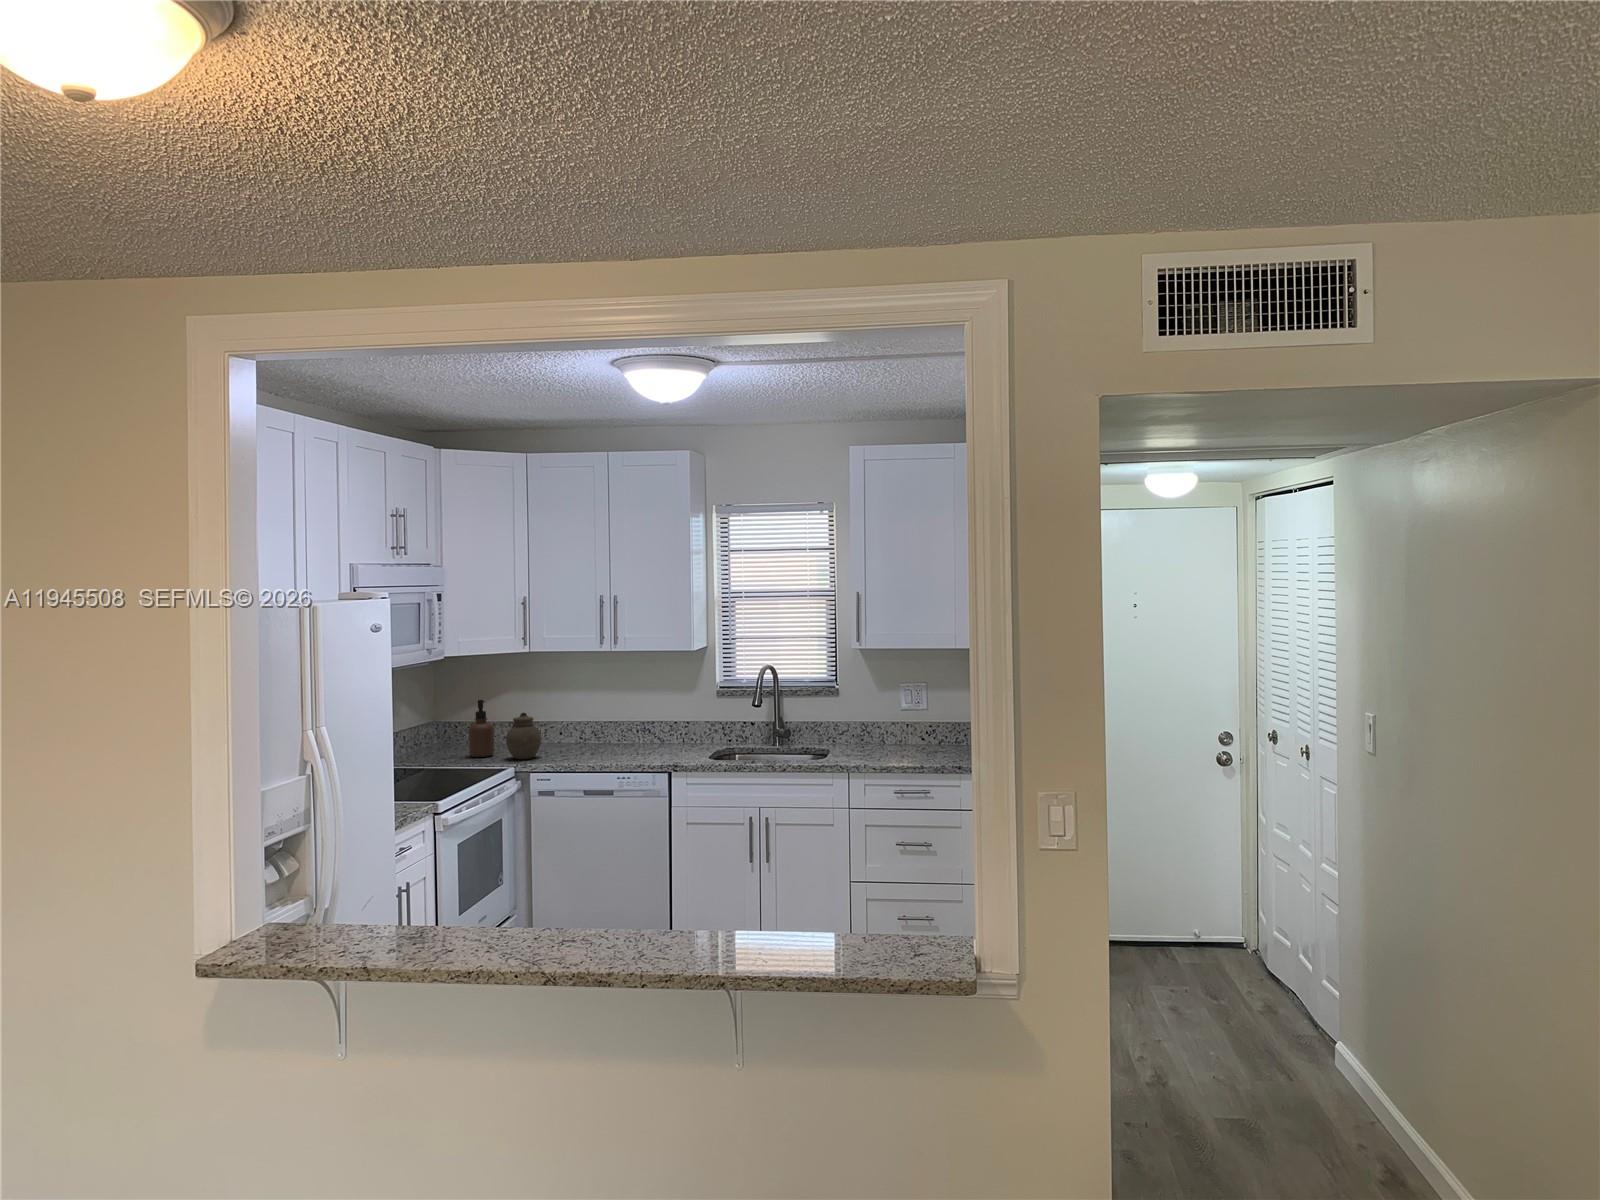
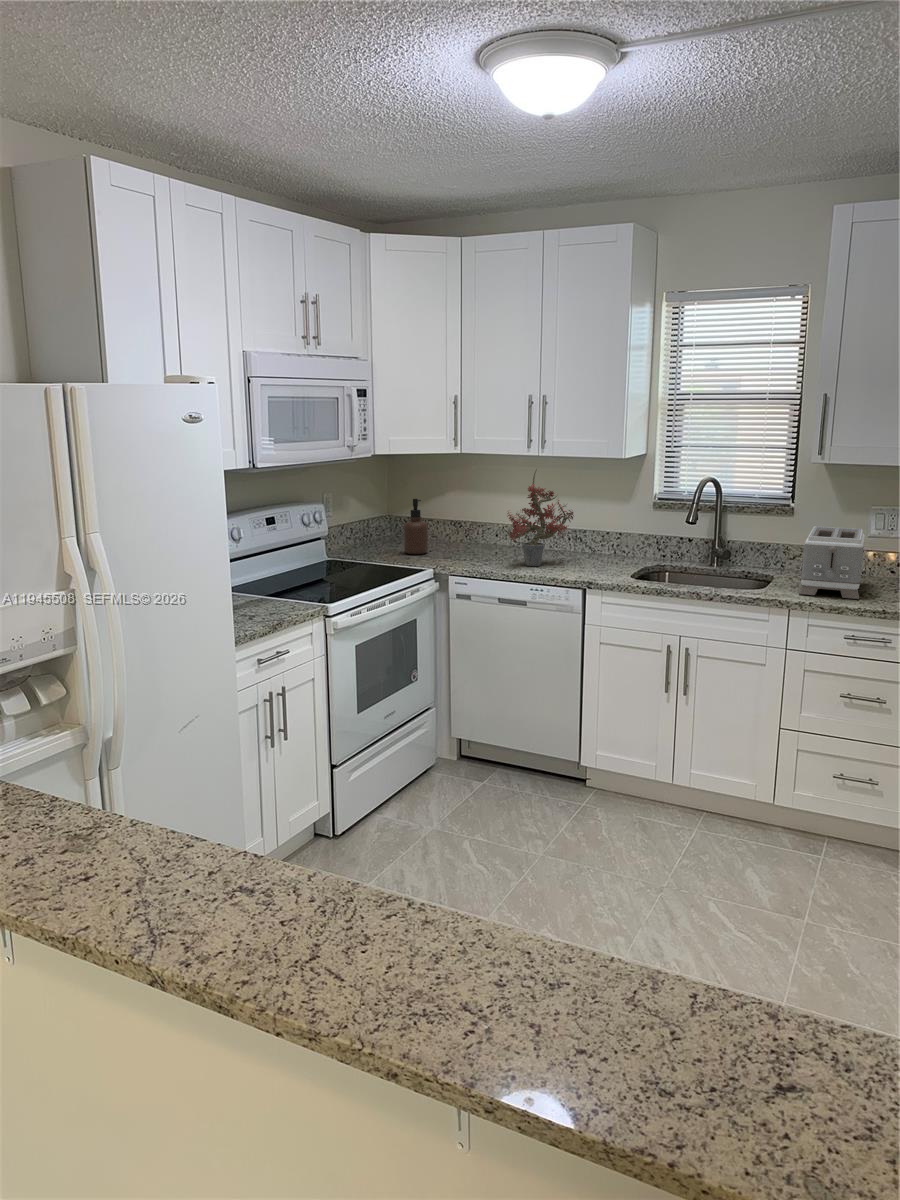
potted plant: none [581,664,646,758] -> present [503,469,574,566]
toaster: none [854,703,901,760] -> present [799,526,865,599]
jar: present [506,713,541,759] -> none [435,514,468,560]

